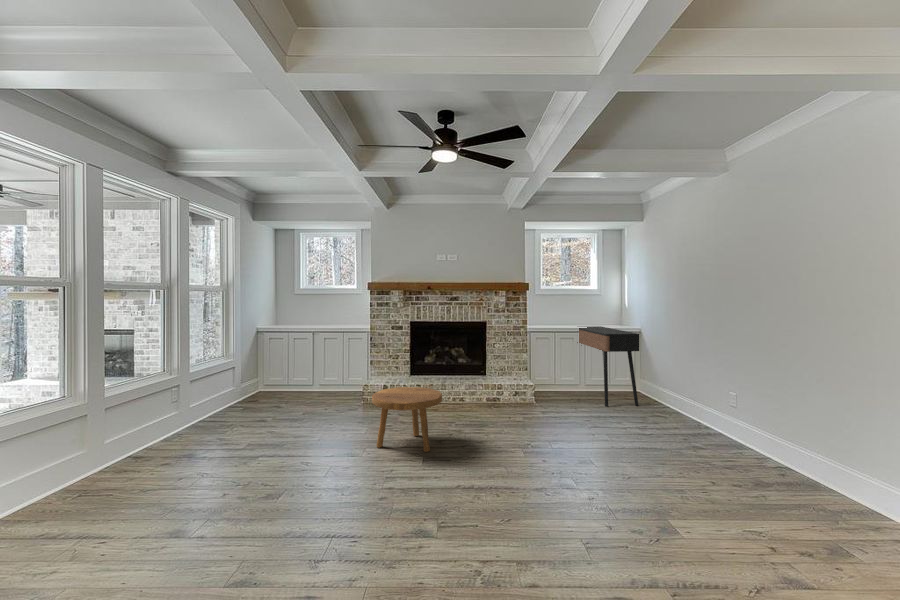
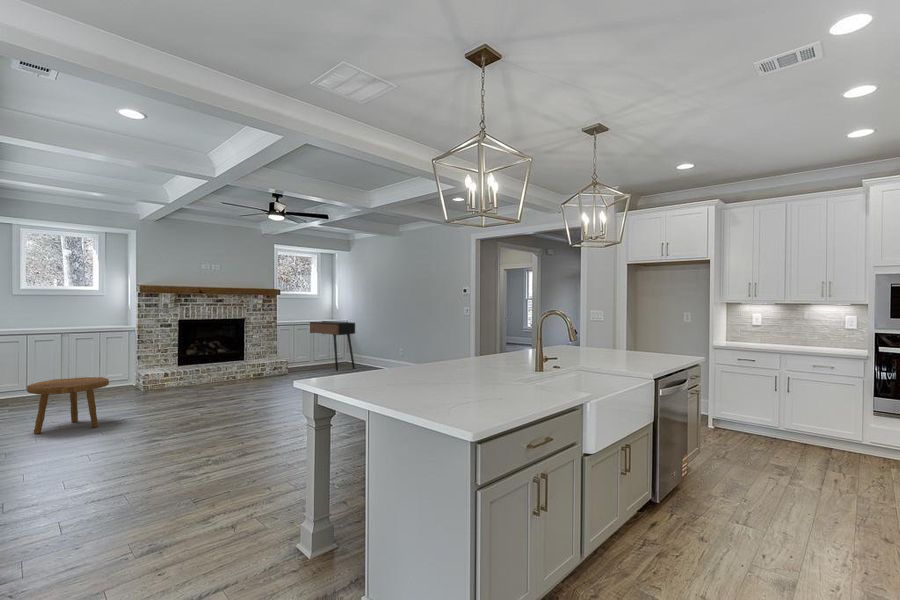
footstool: present [372,387,442,452] -> present [27,377,109,434]

